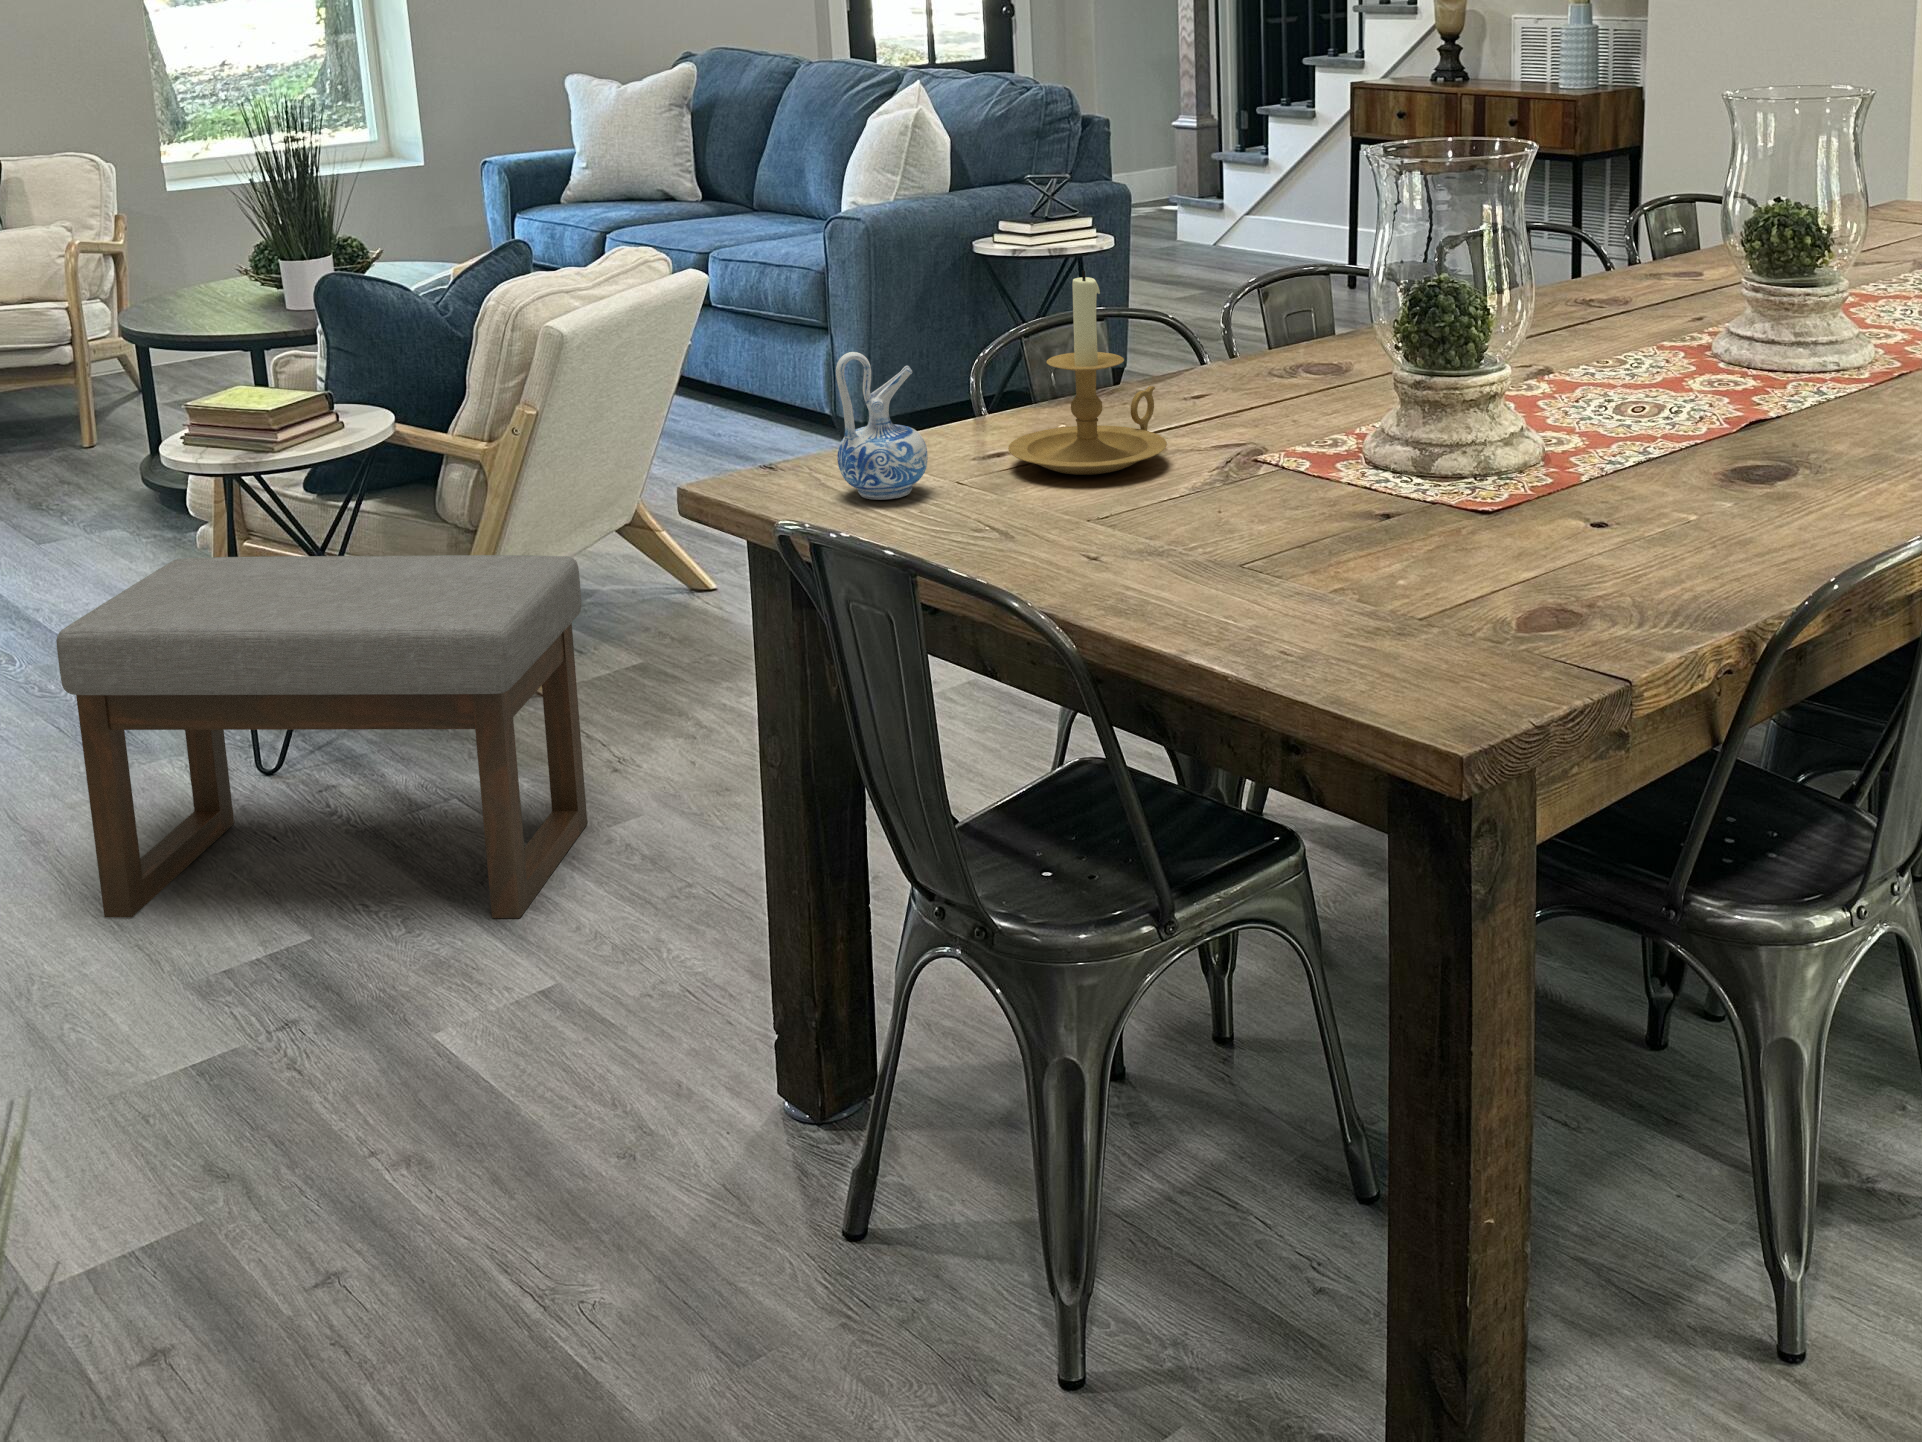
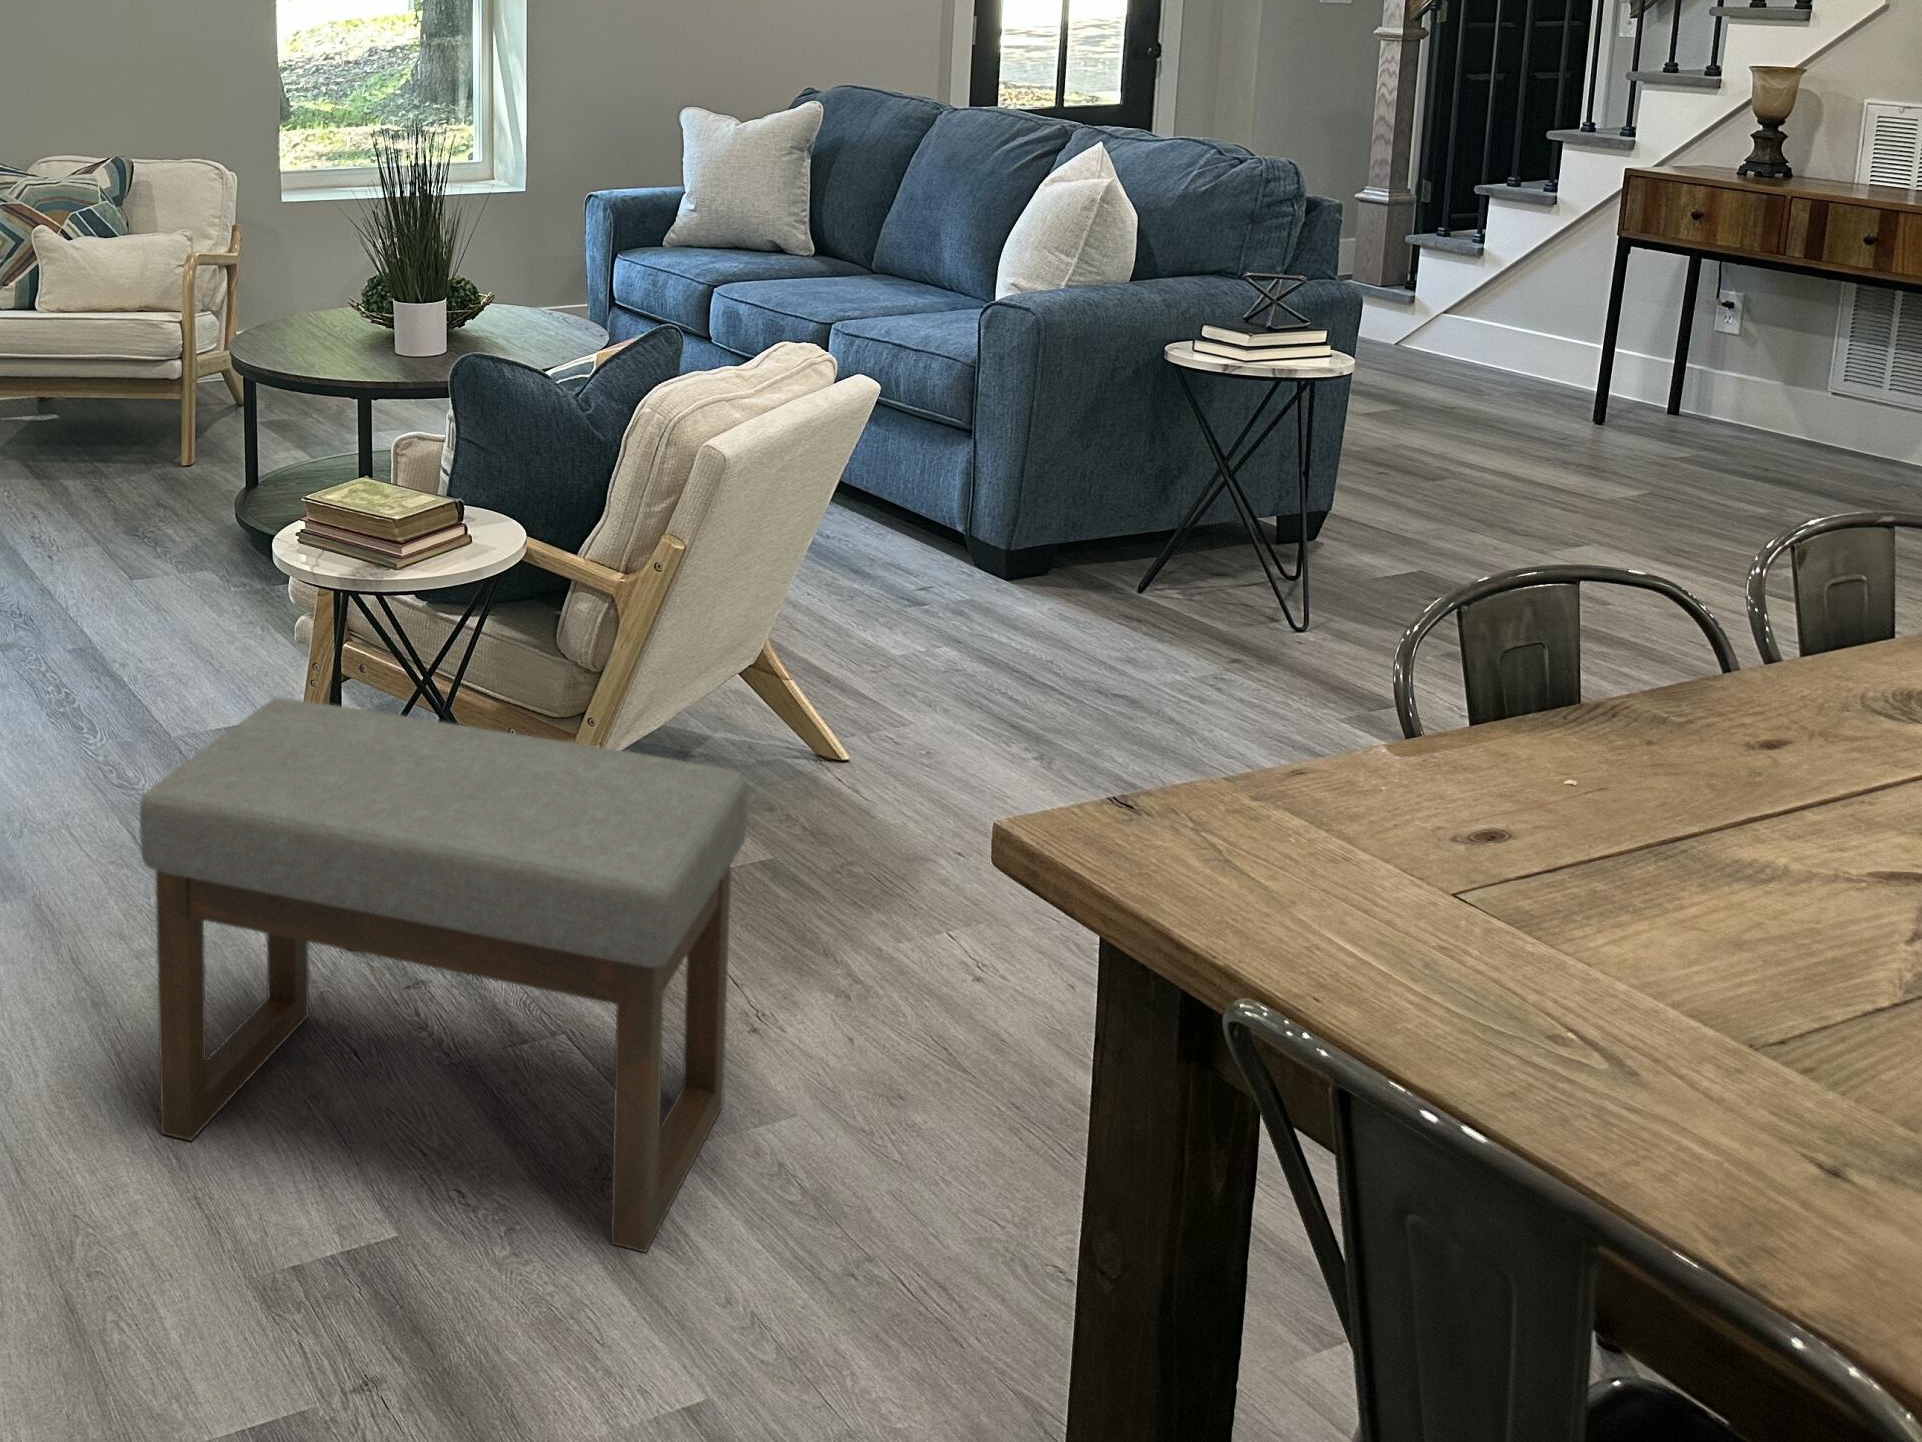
candle holder: present [1008,270,1167,475] -> none [1499,565,1783,895]
ceramic pitcher: present [836,352,928,500] -> none [1243,663,1392,895]

